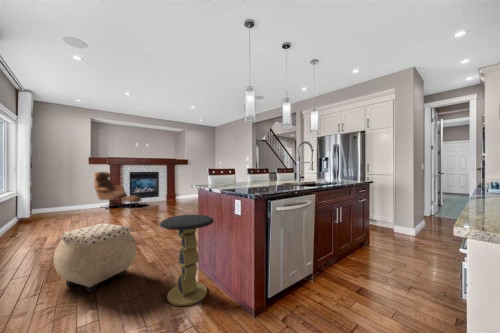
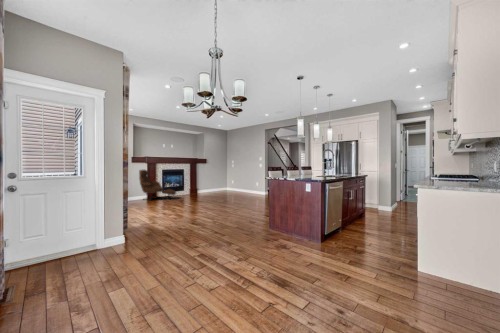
side table: present [160,215,214,306] -> none [261,194,291,241]
ottoman: present [54,223,136,293] -> none [192,201,233,239]

